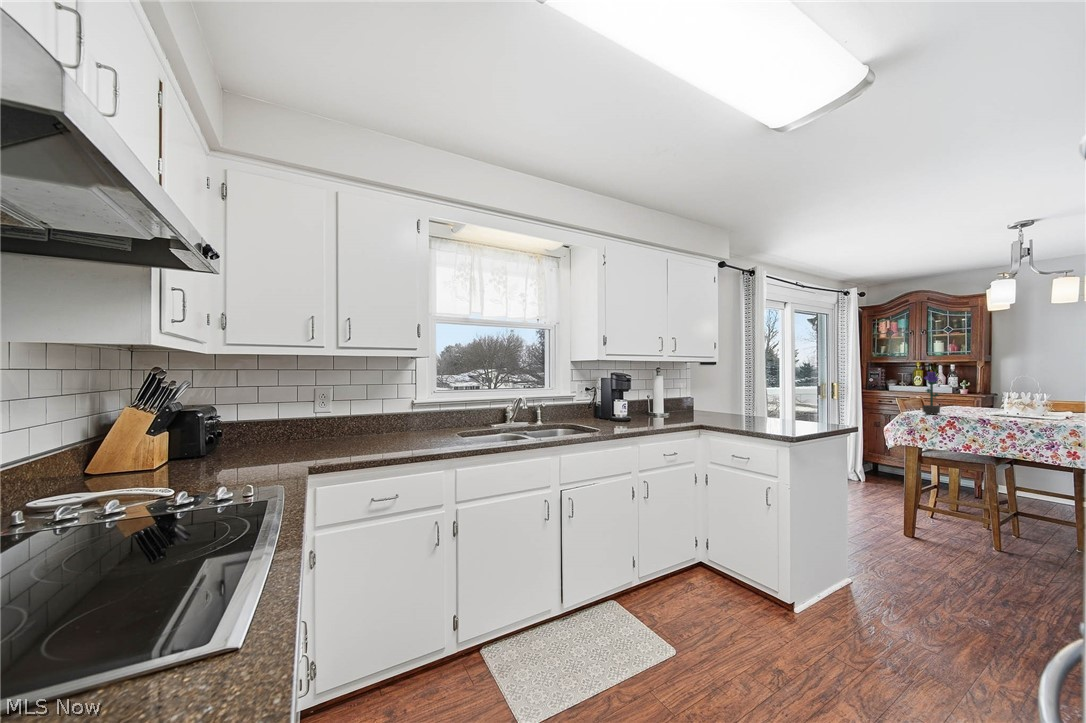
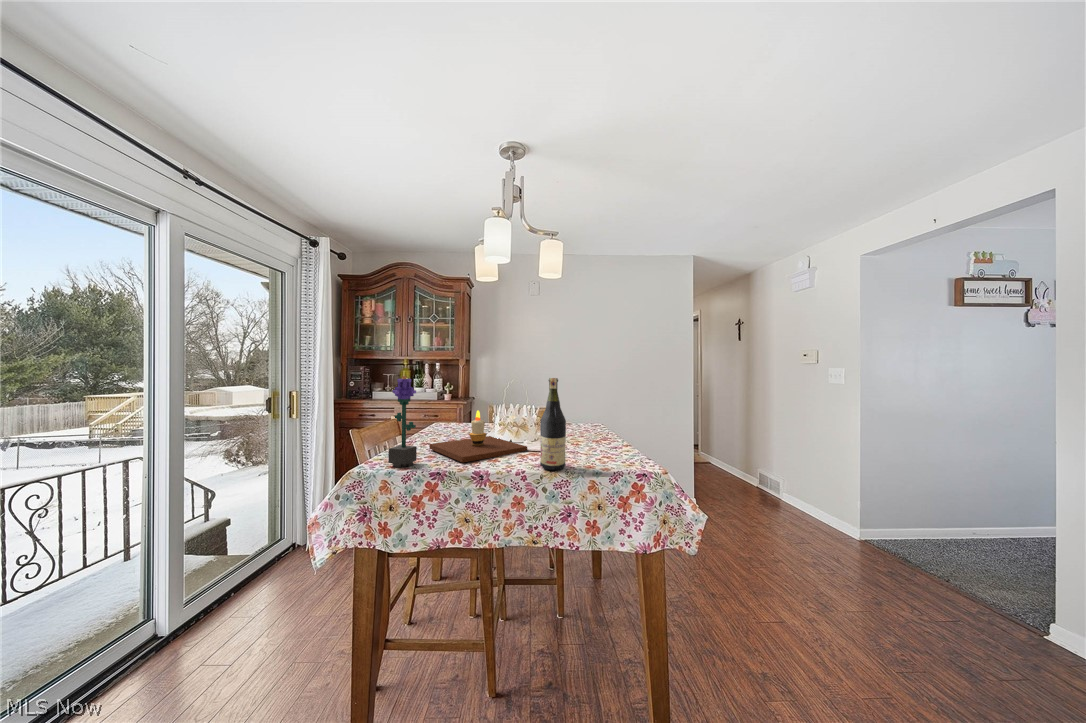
wine bottle: none [1030,372,1052,421] -> present [540,378,566,470]
candle: none [948,391,1029,418] -> present [429,411,527,462]

